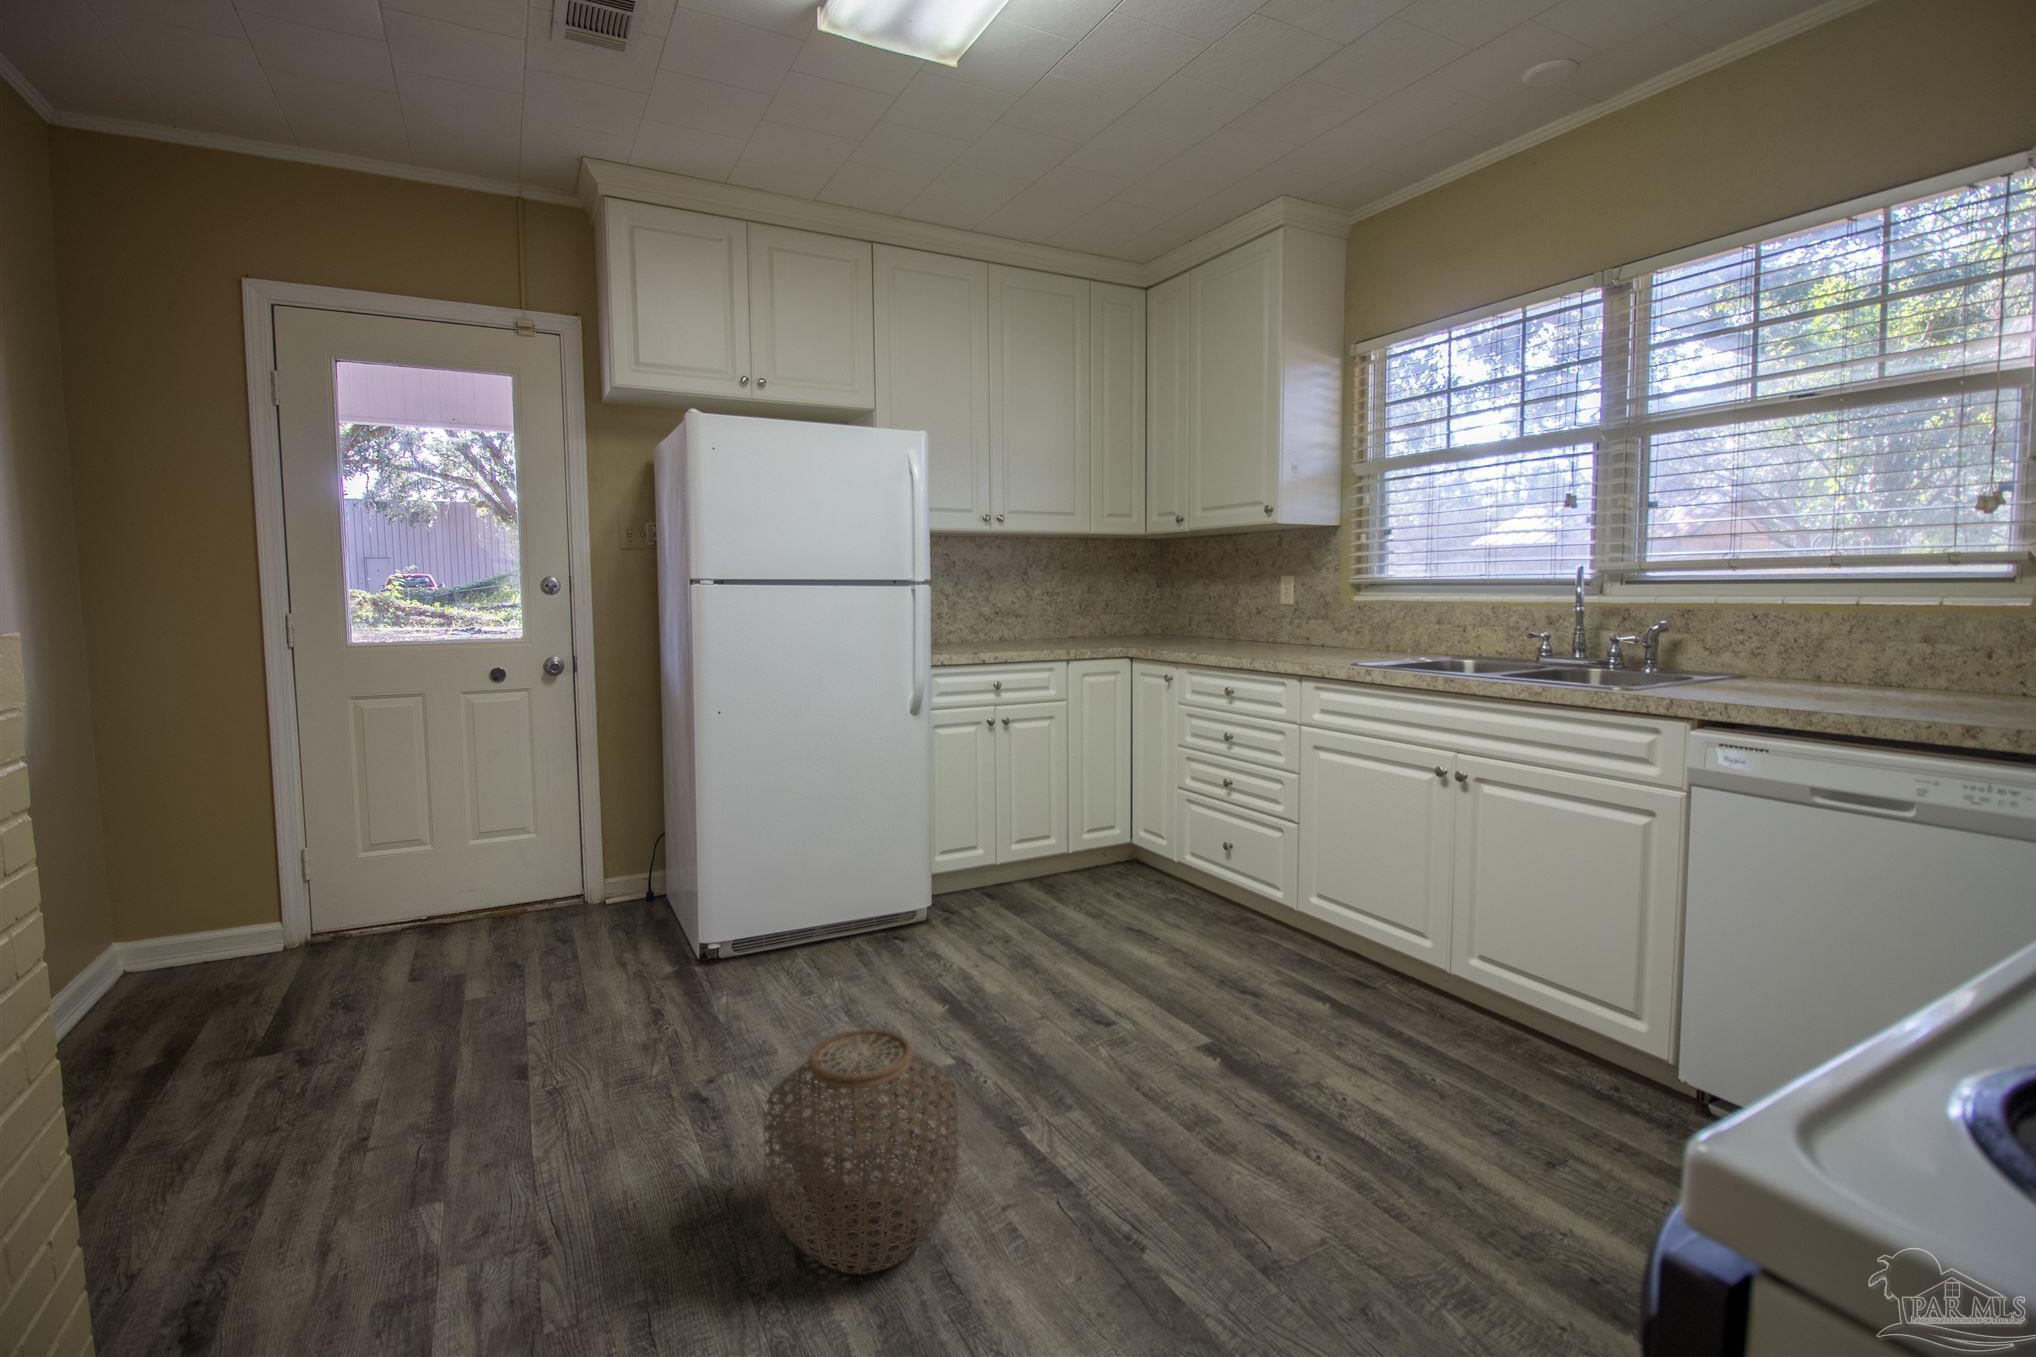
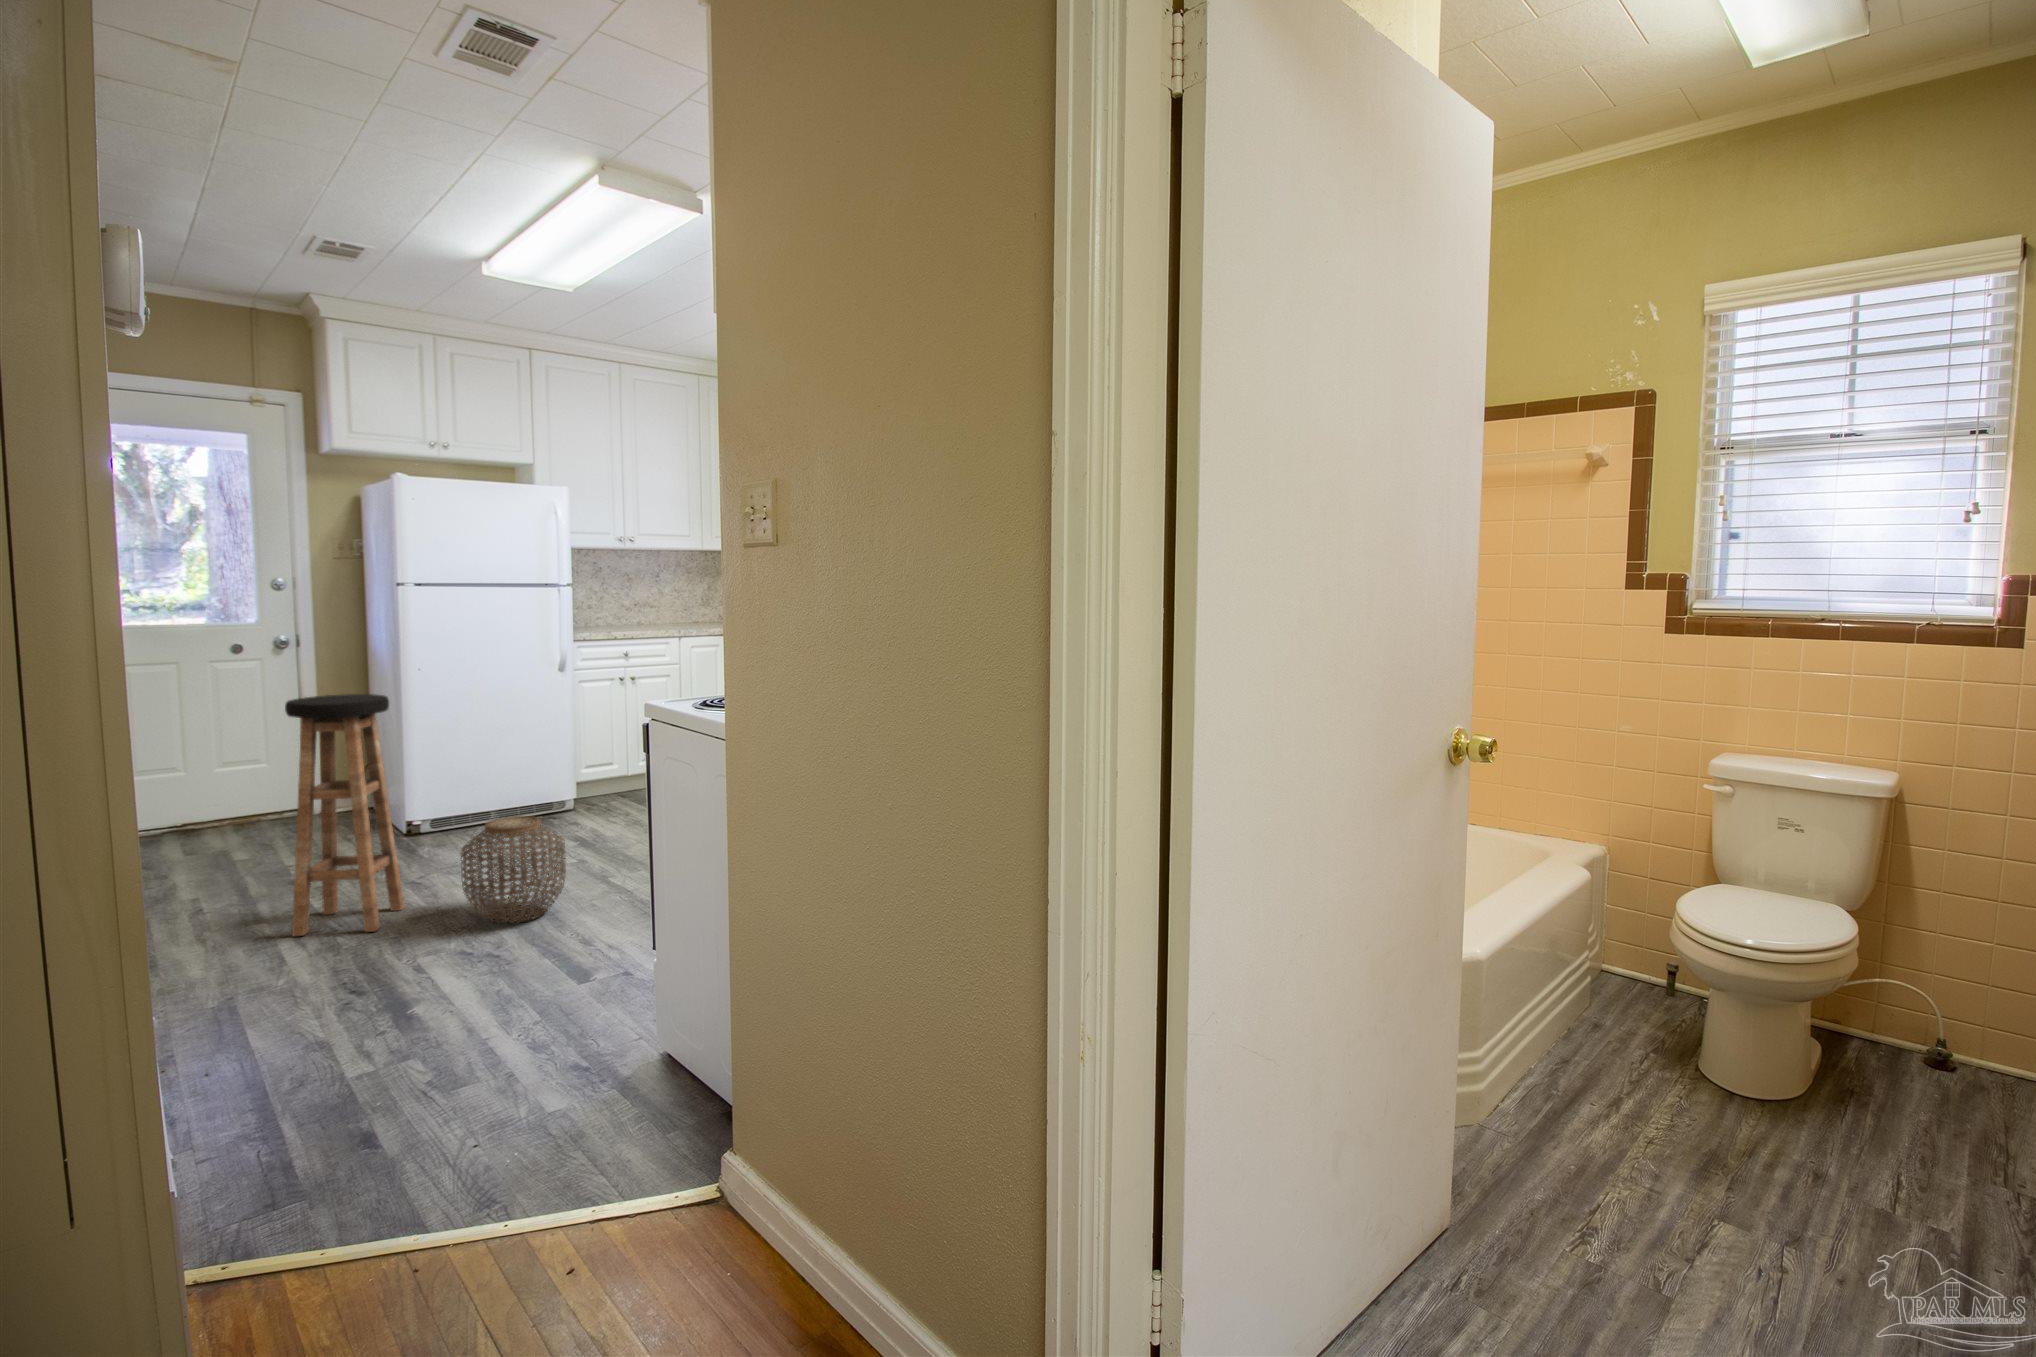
bar stool: none [458,777,671,1266] -> present [285,694,404,936]

